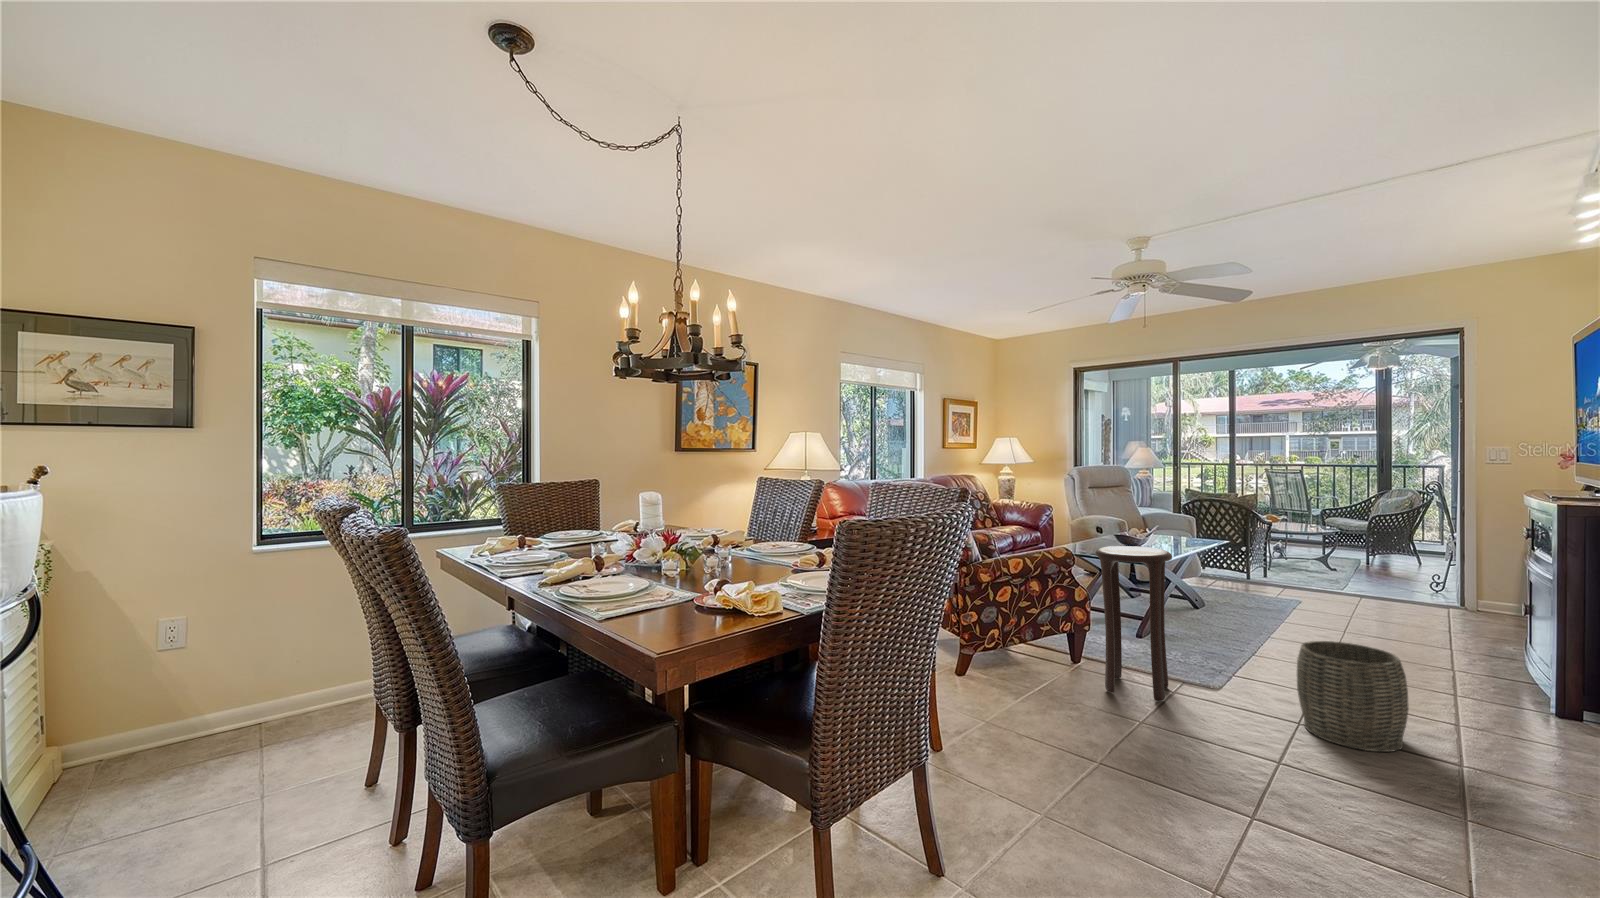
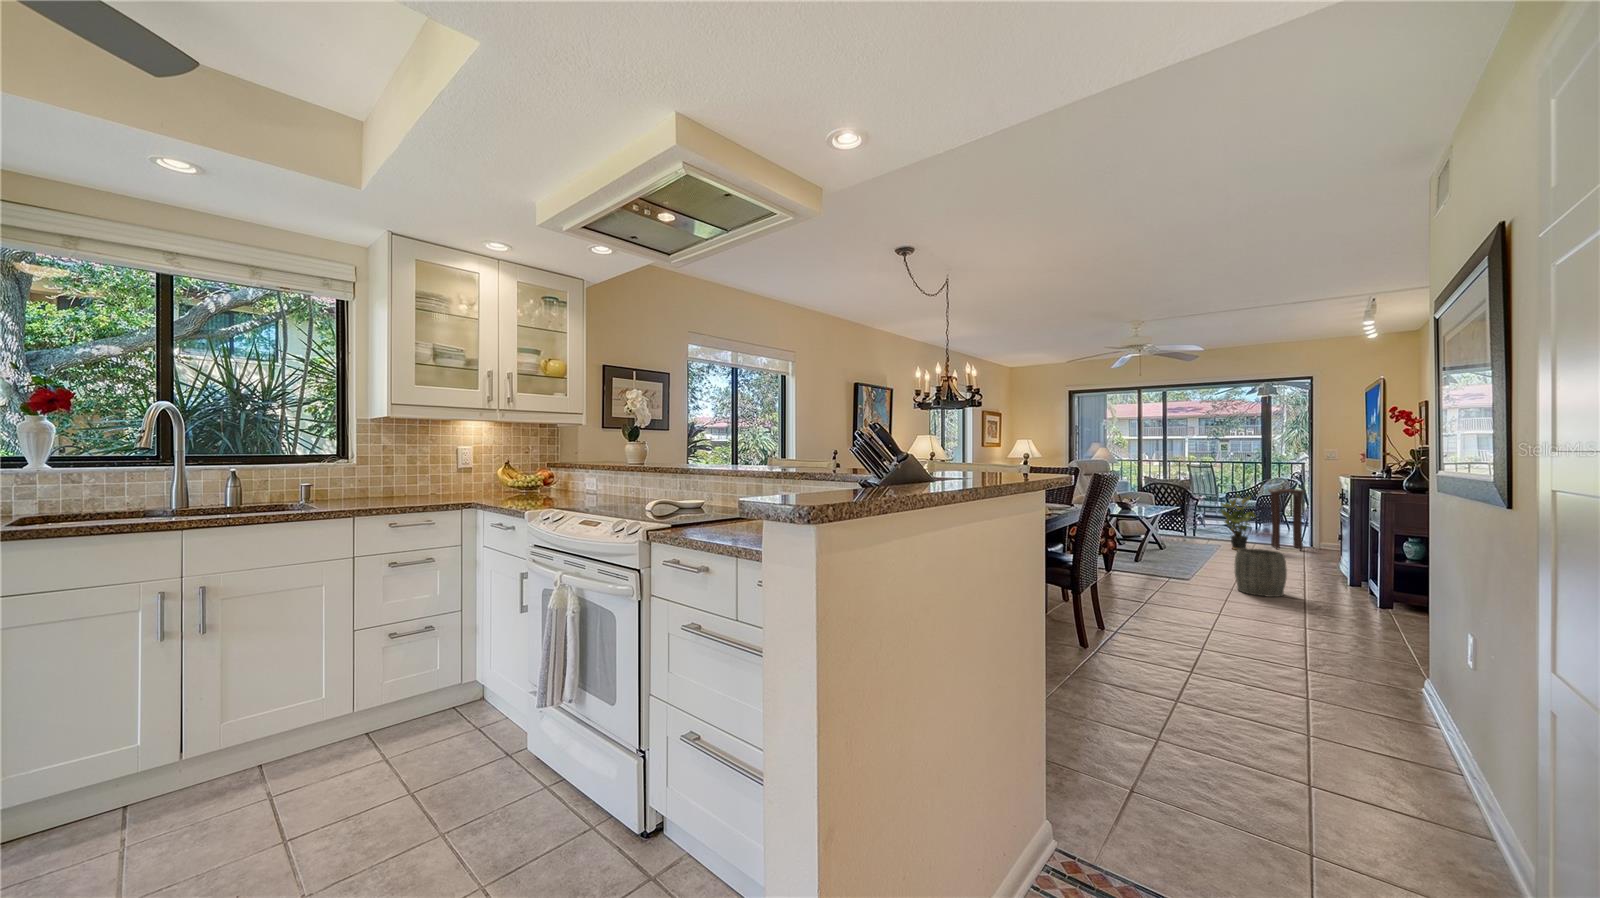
potted plant: none [1297,519,1361,613] -> present [1221,496,1256,550]
stool: present [1095,546,1172,701] -> present [1268,489,1305,551]

